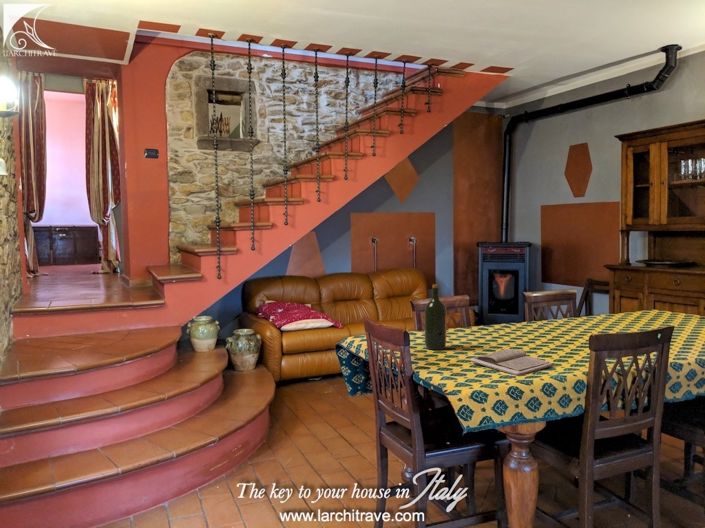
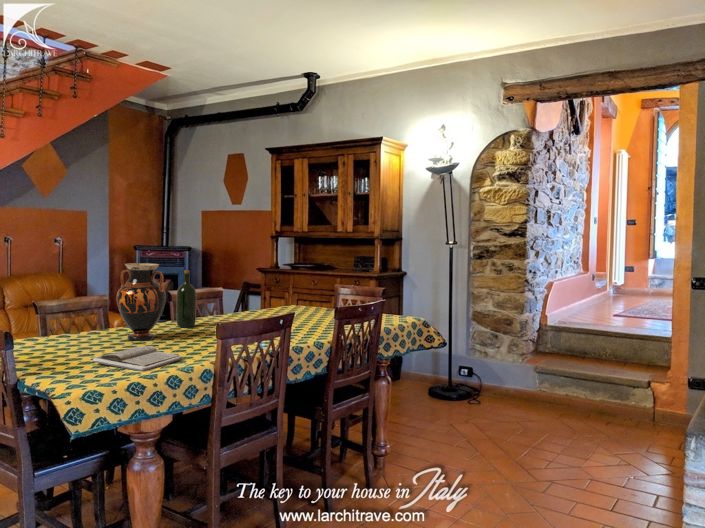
vase: none [483,268,528,342] -> present [117,263,166,341]
wine bottle: present [424,285,447,350] -> present [176,270,197,327]

